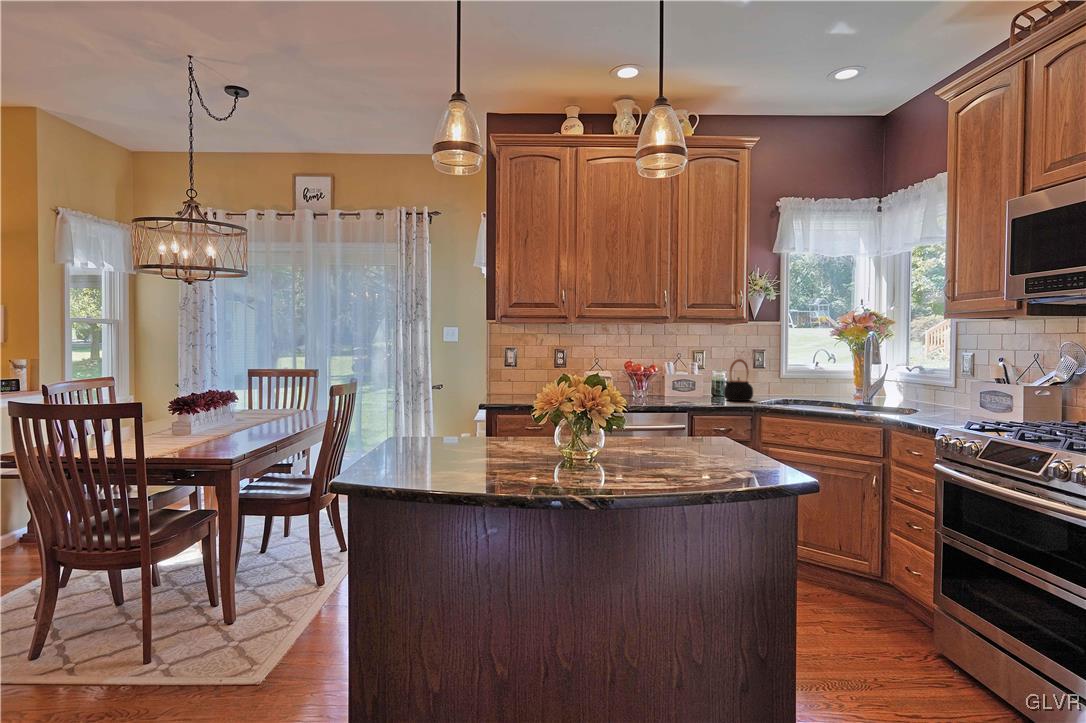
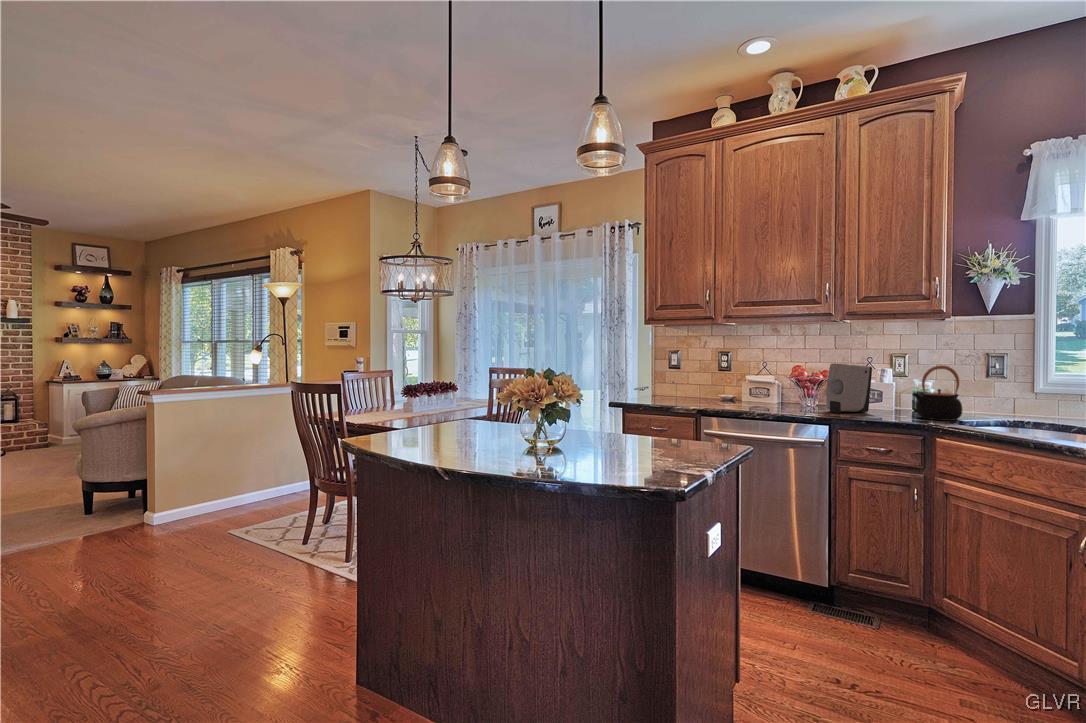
soap dispenser: none [660,359,691,400] -> present [826,364,872,413]

